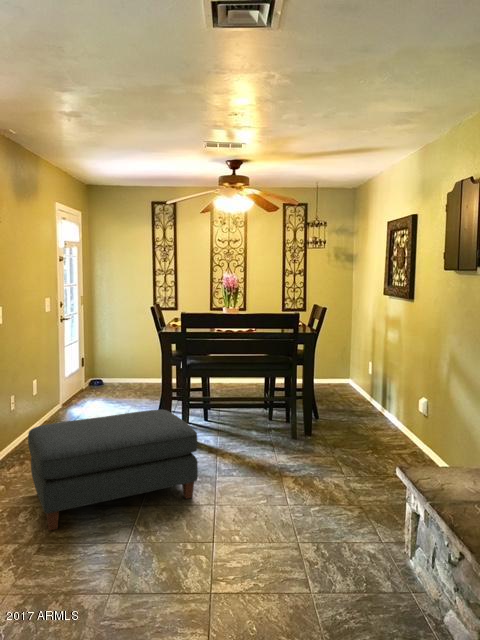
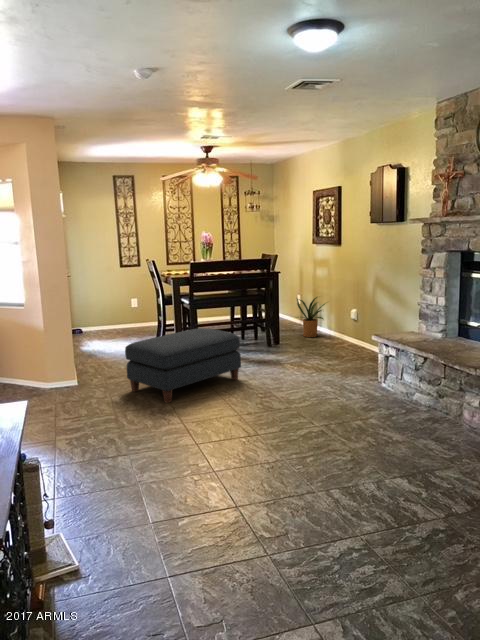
house plant: none [345,368,398,429] -> present [297,297,327,337]

